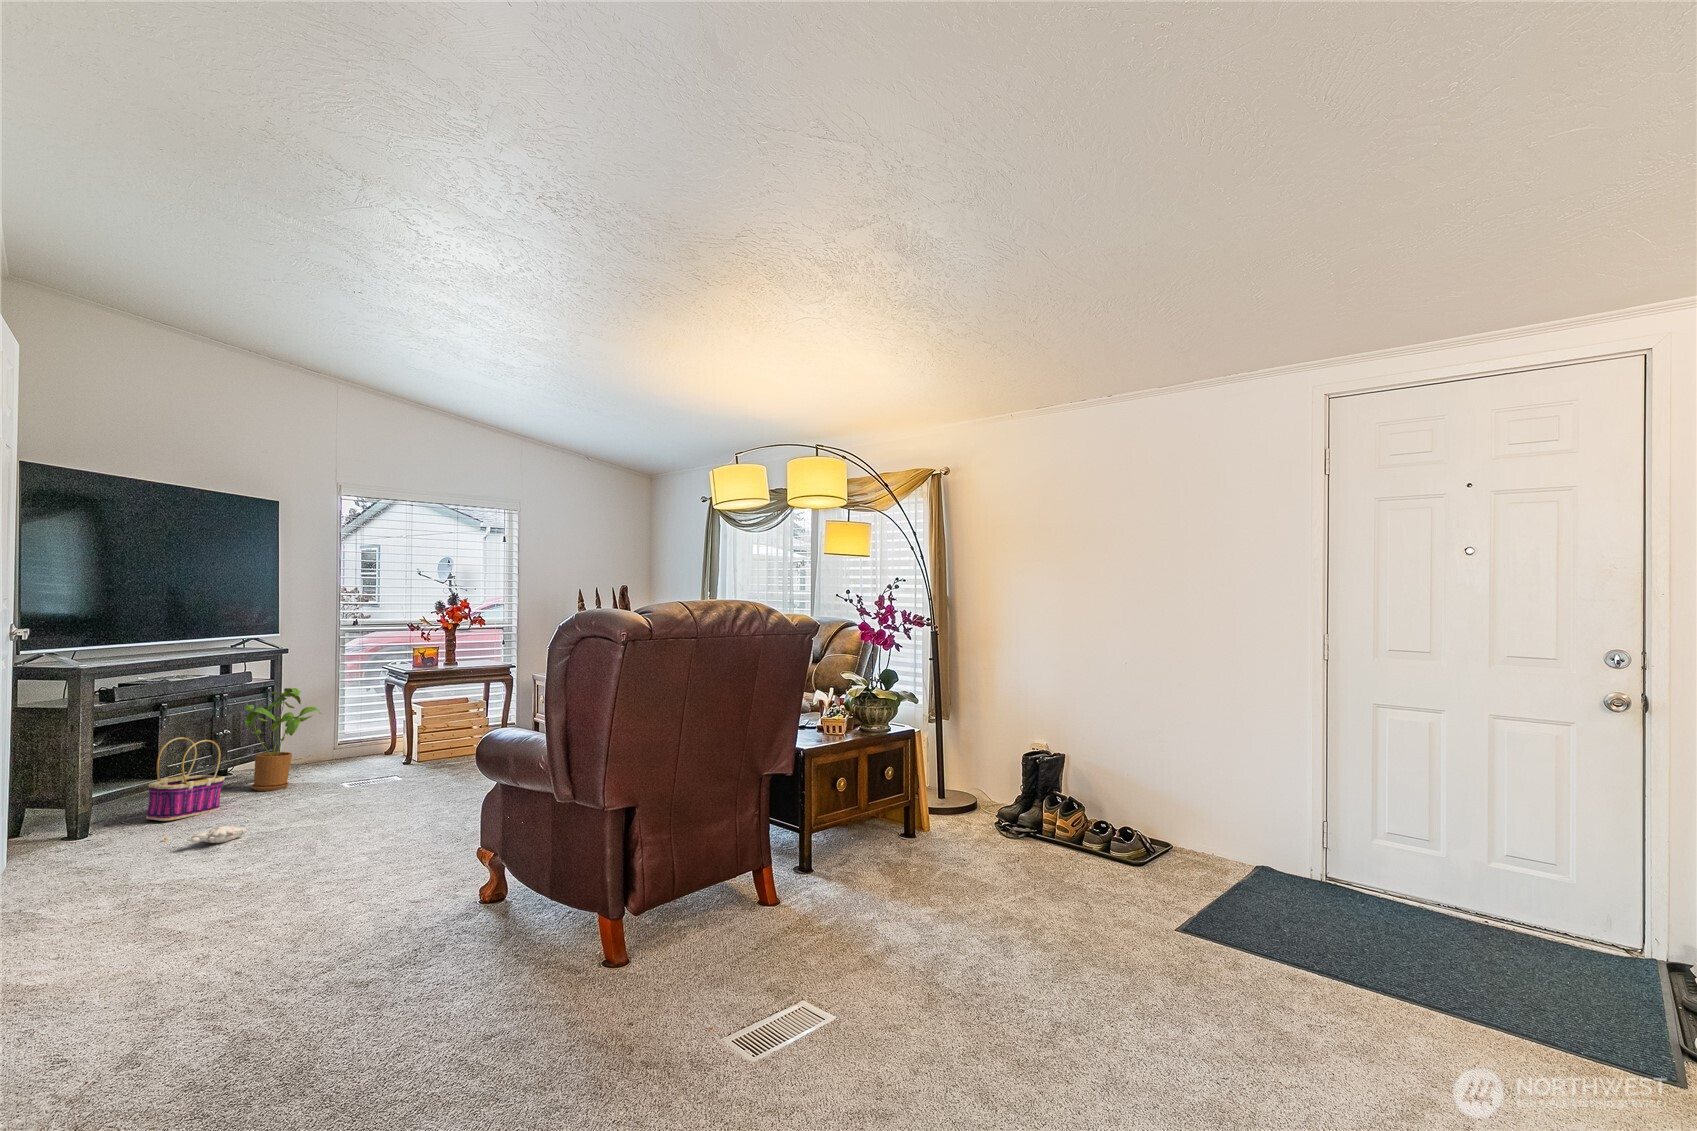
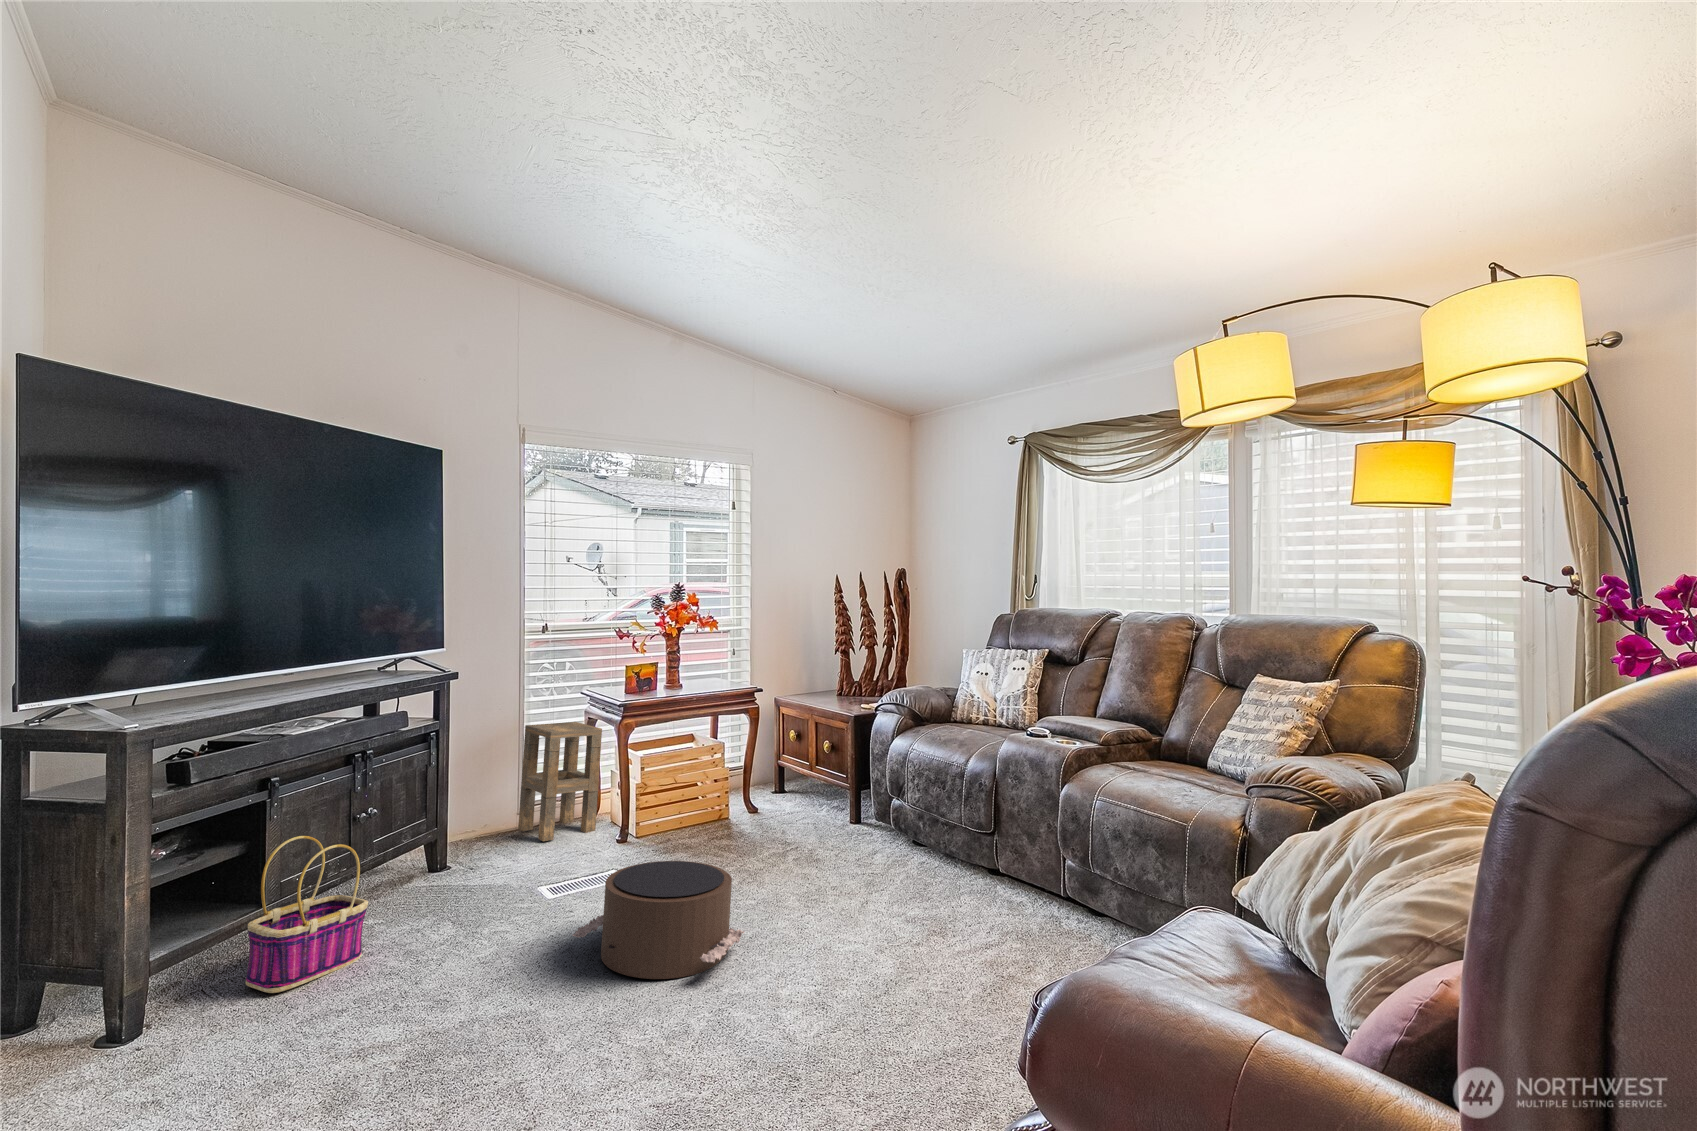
side table: none [331,687,395,763] -> present [518,722,602,841]
house plant: present [244,688,321,791] -> none [396,739,509,909]
pouf: none [355,754,463,809] -> present [573,861,745,979]
plush toy: present [164,826,246,843] -> none [260,1041,399,1088]

